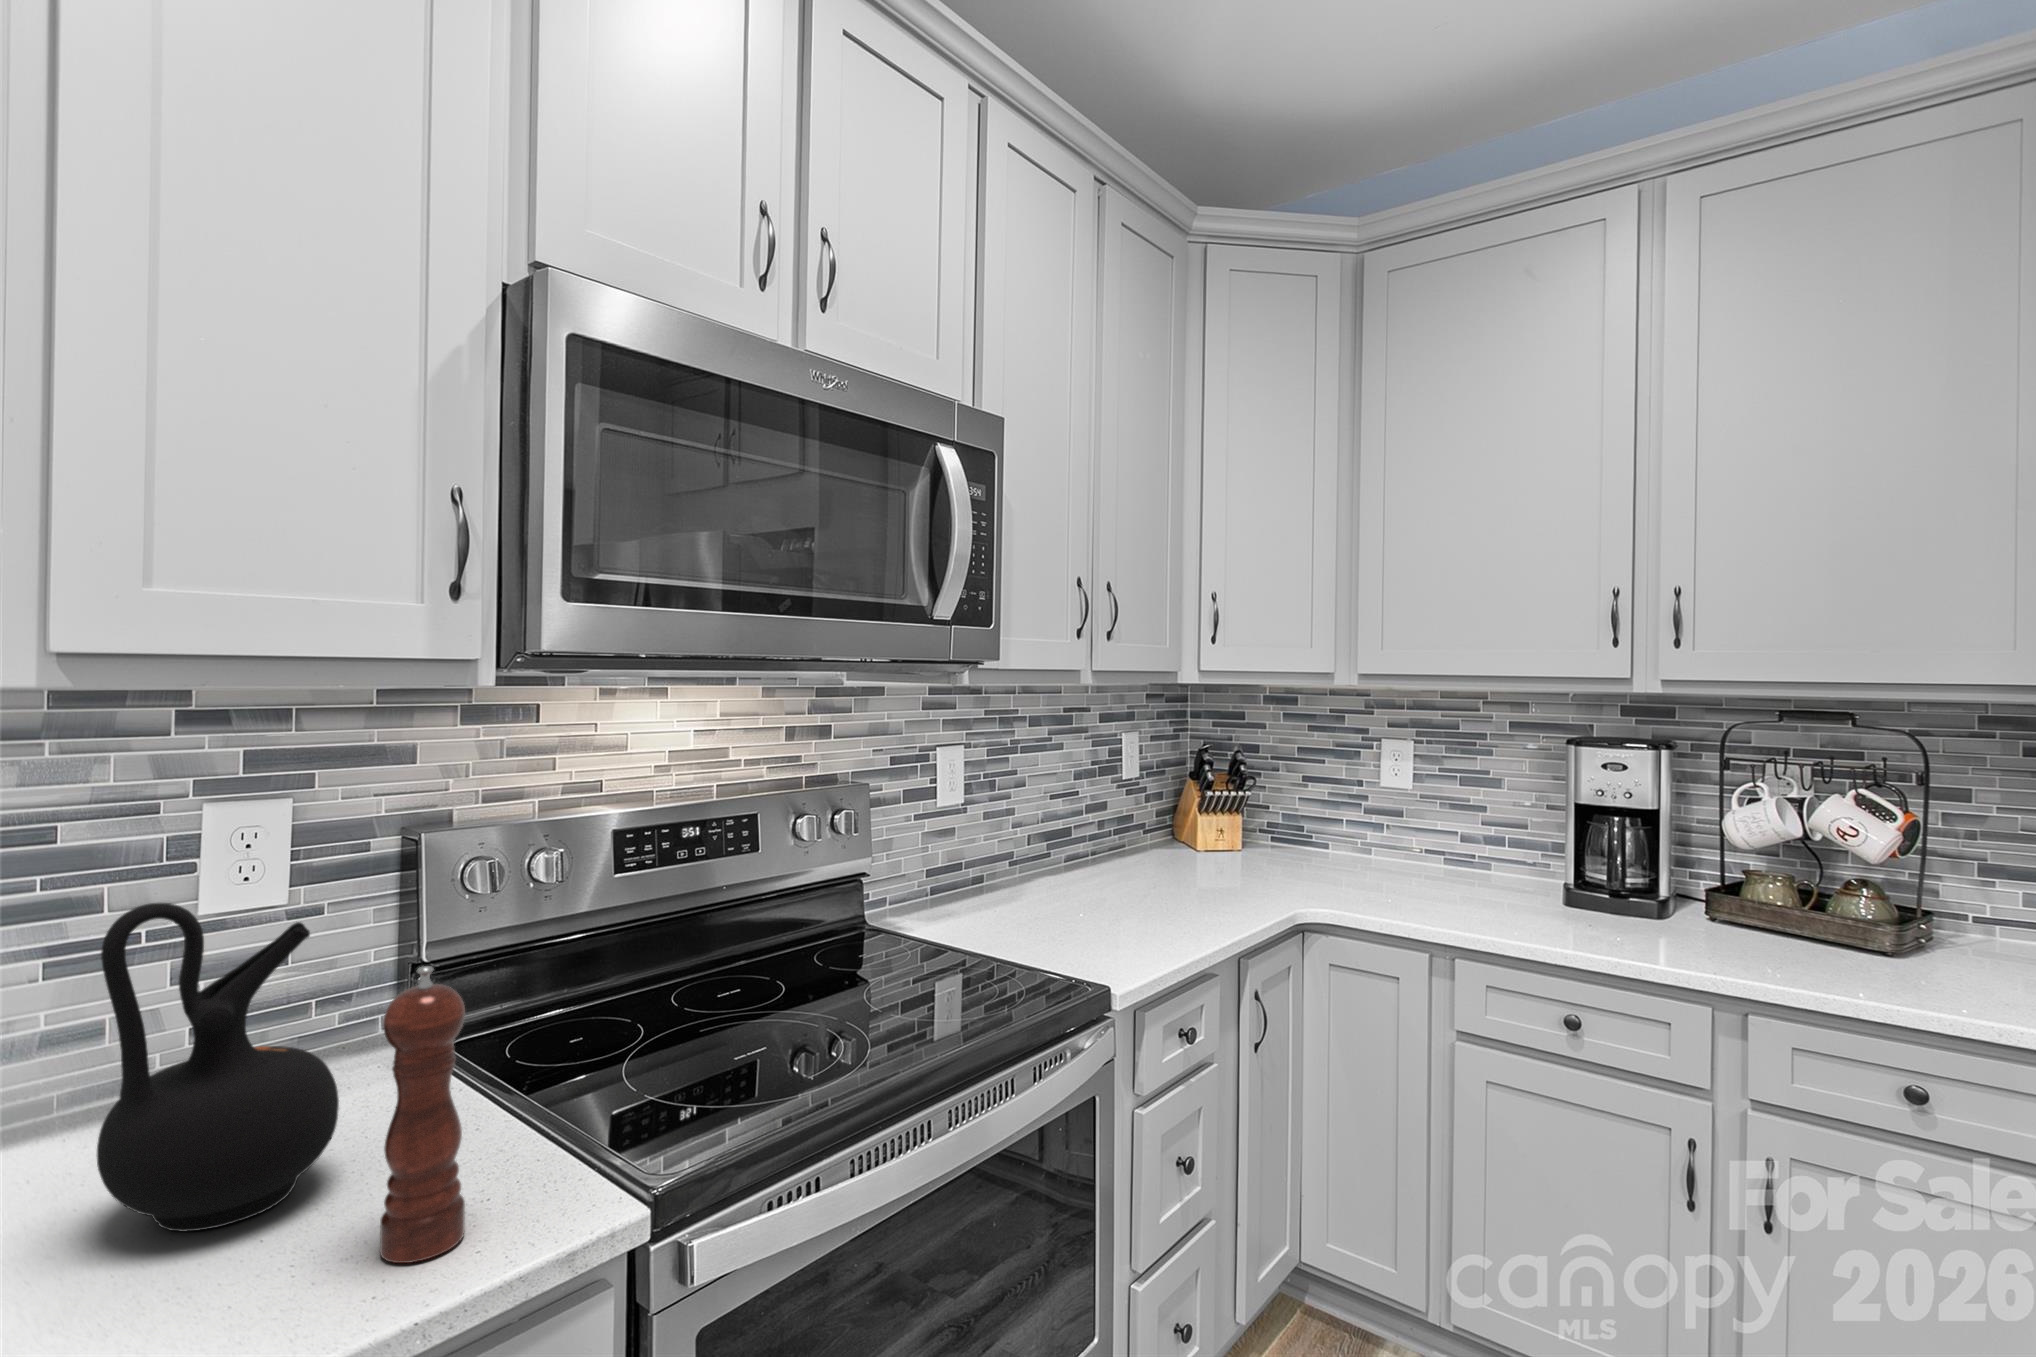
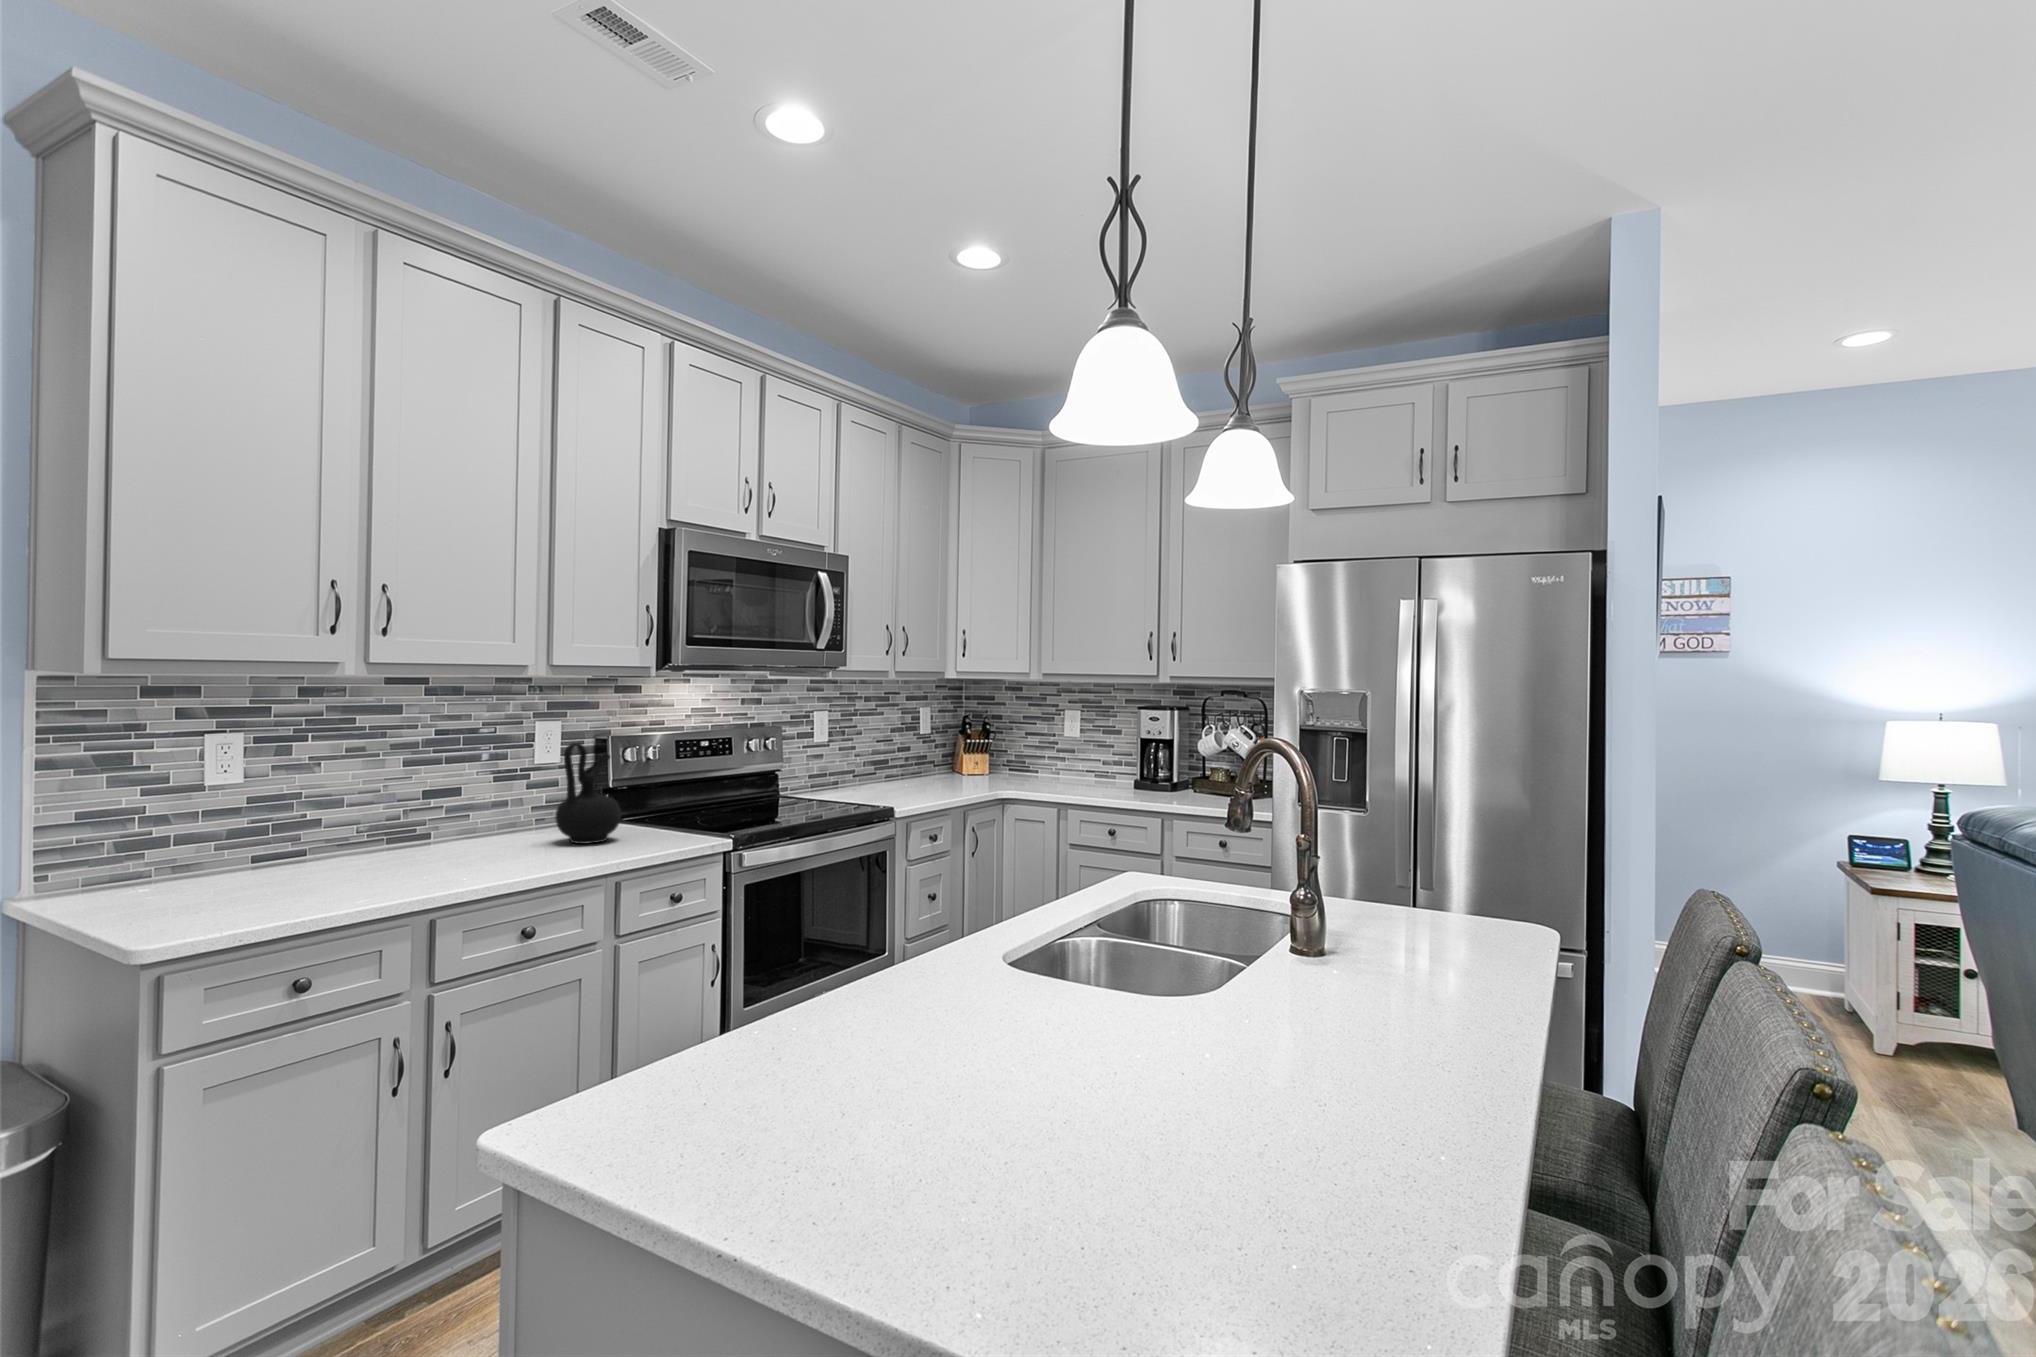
pepper mill: present [380,966,465,1263] -> none [650,761,674,845]

